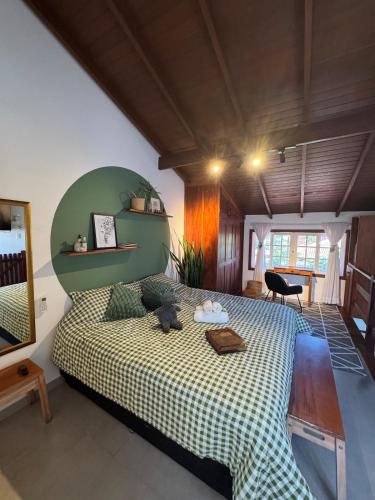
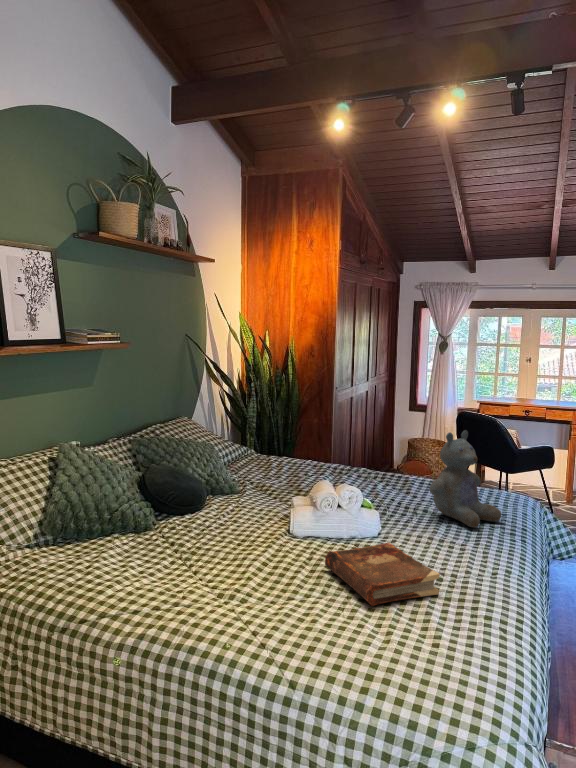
stuffed bear: present [153,288,183,332] -> present [430,430,501,528]

